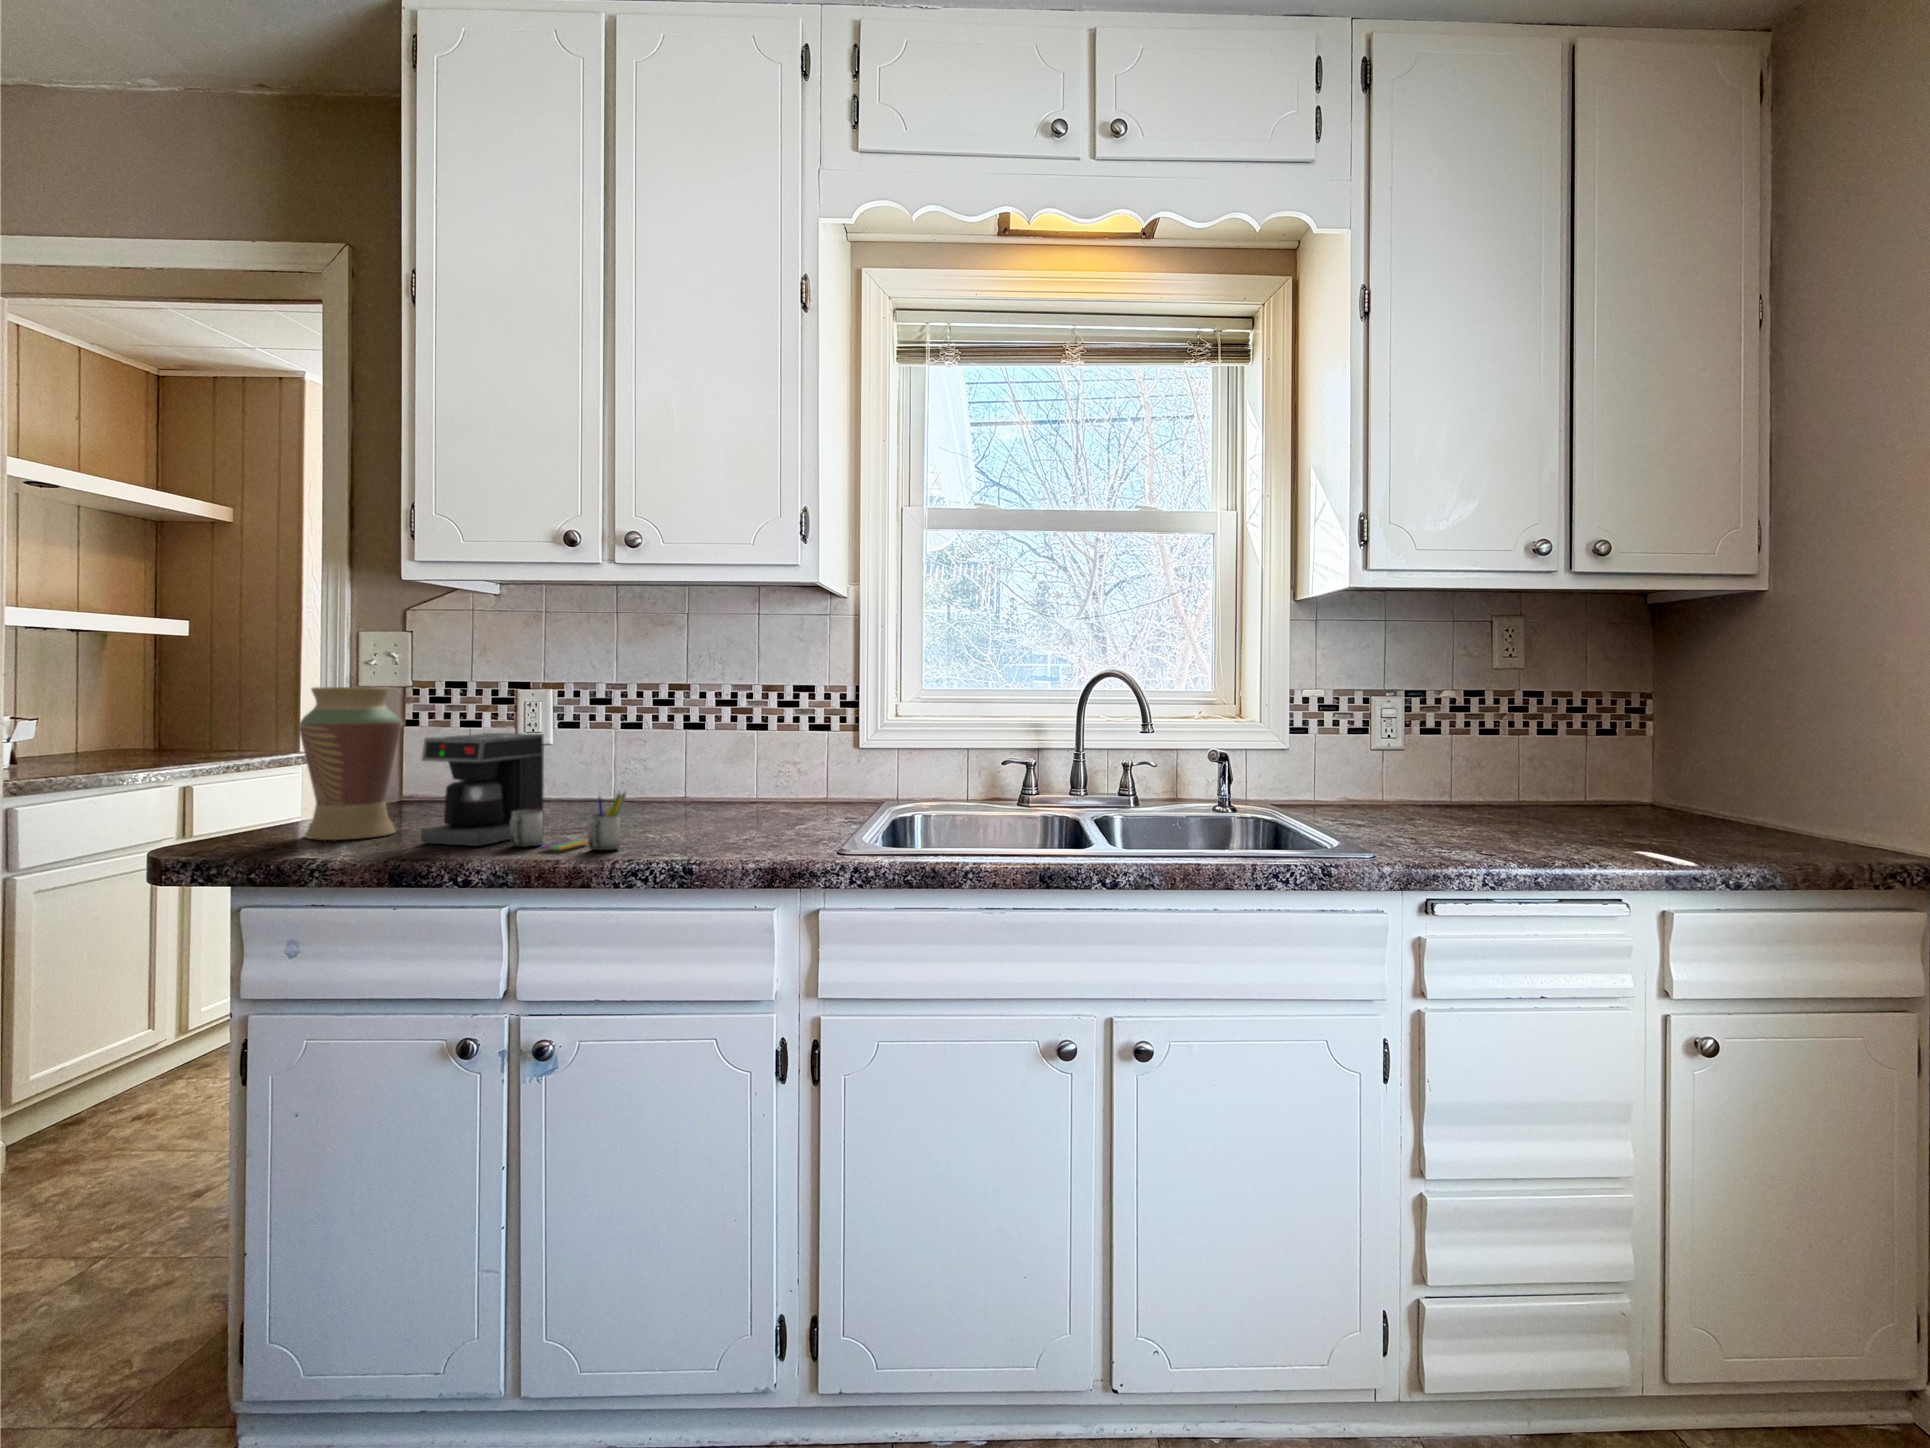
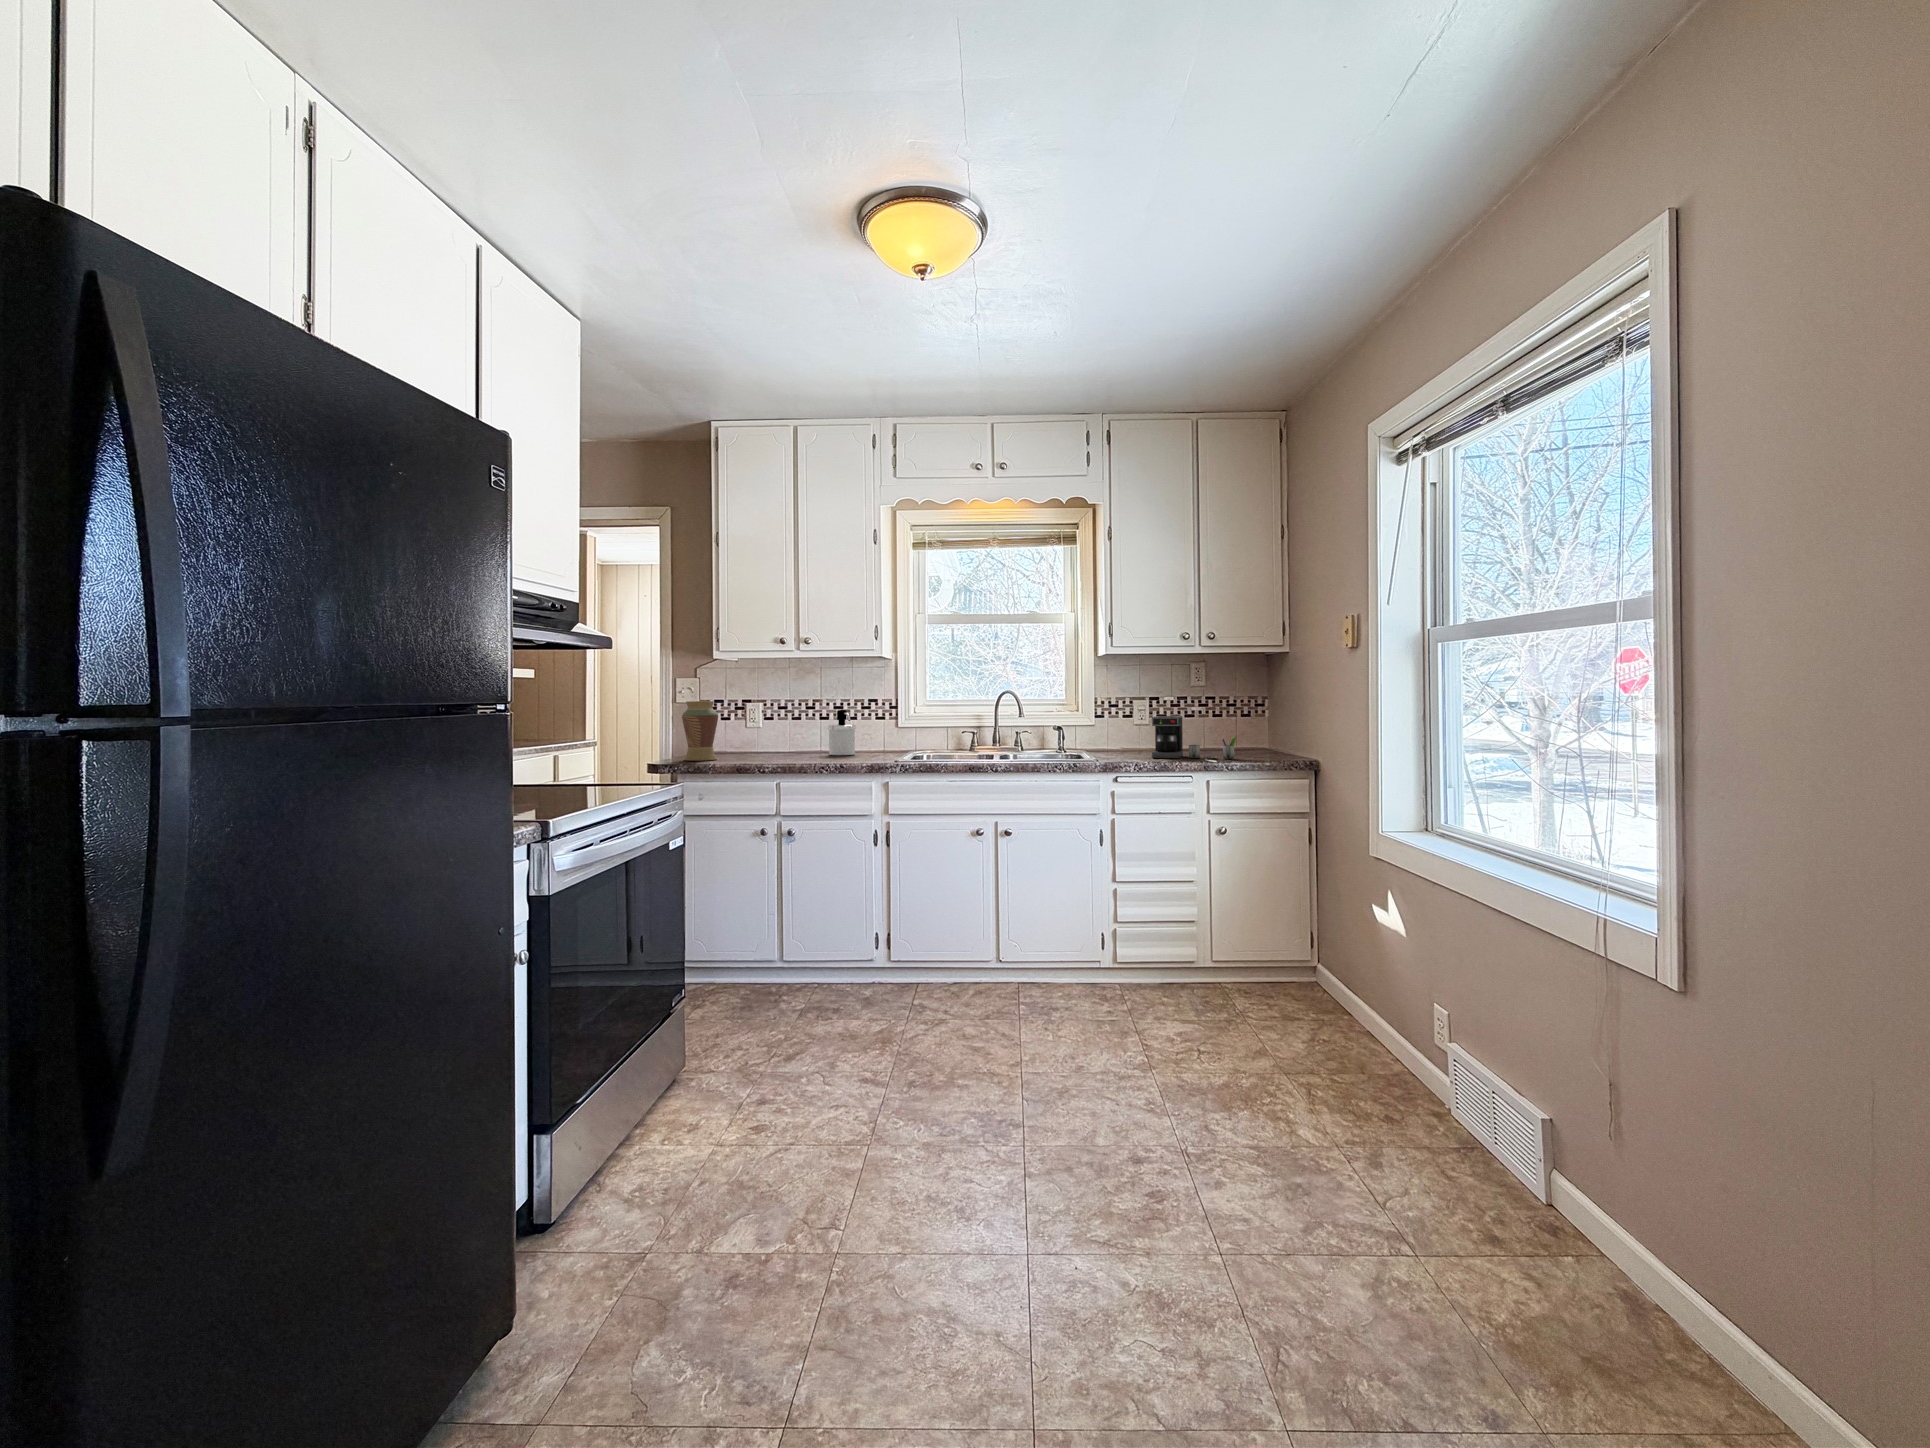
soap dispenser: none [689,712,754,820] -> present [828,710,856,755]
coffee maker: present [421,733,626,850] -> present [1152,716,1237,758]

